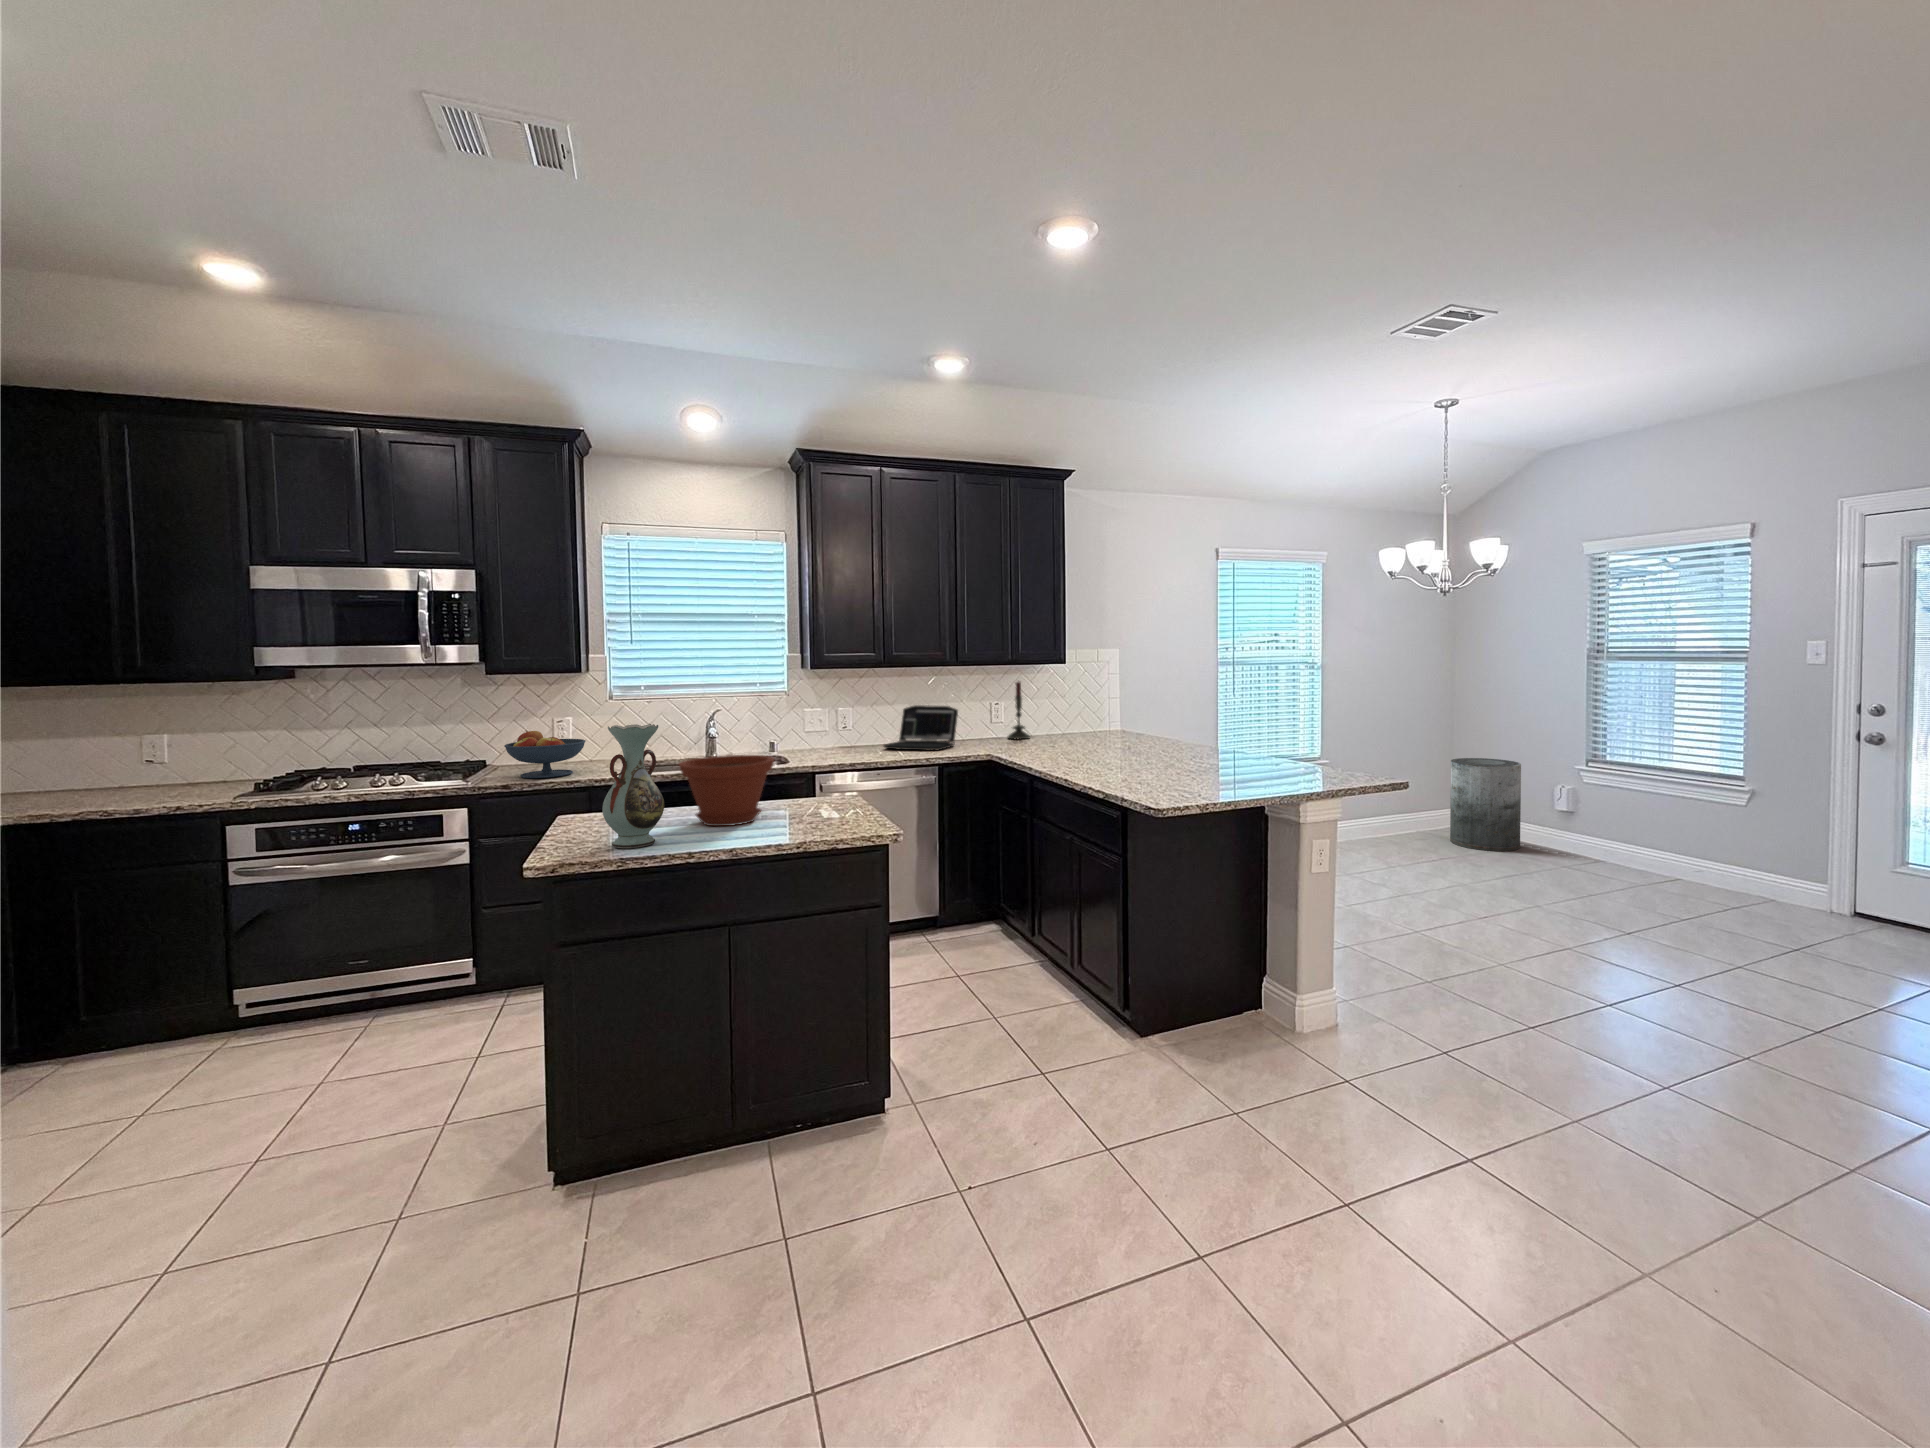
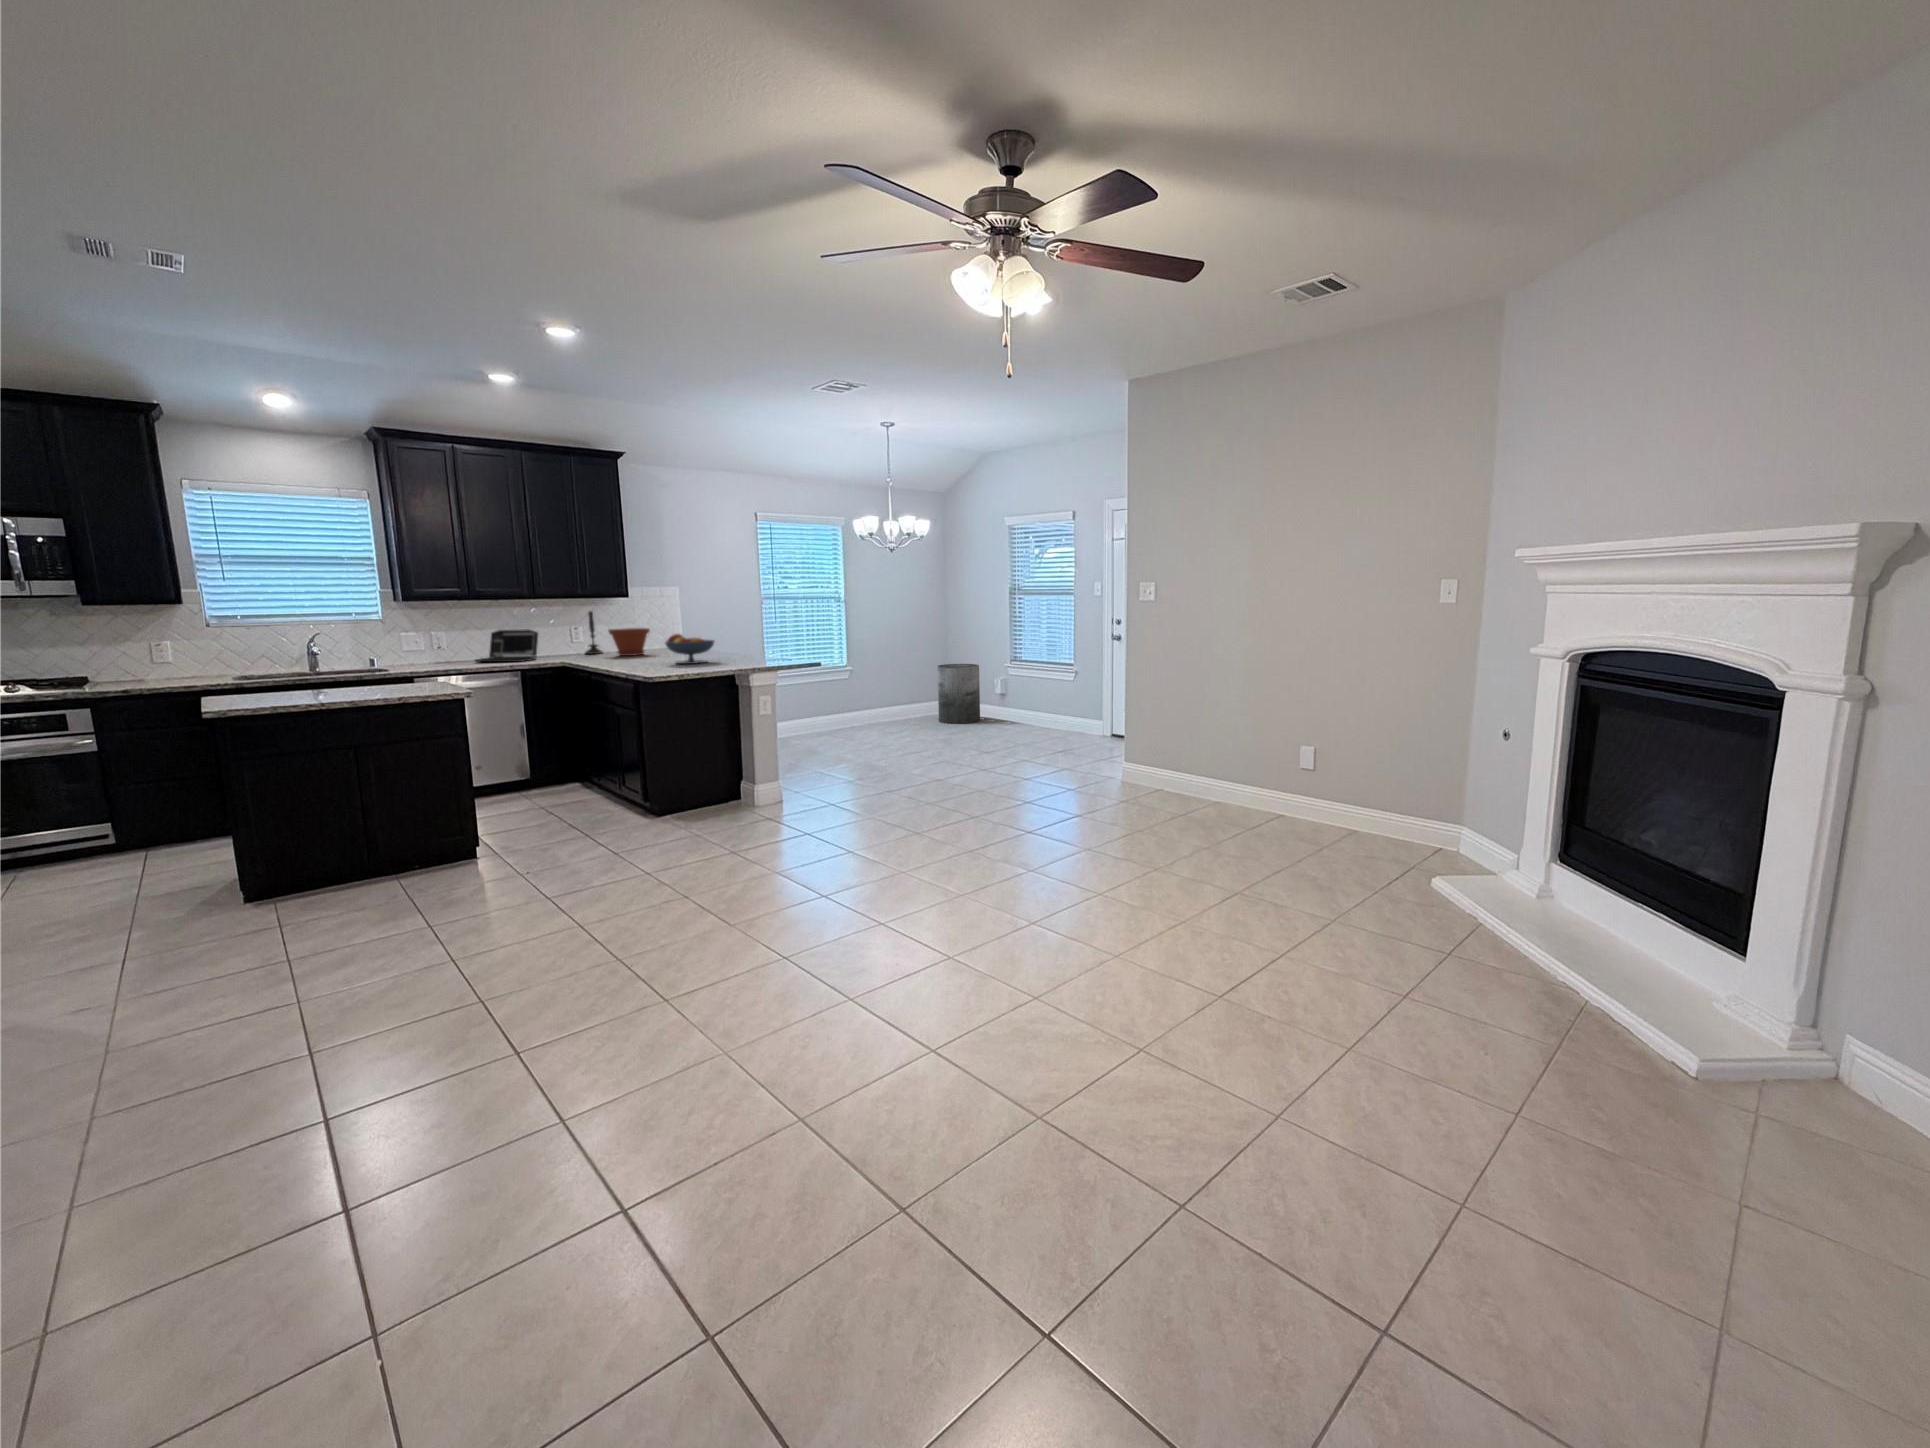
decorative vase: present [602,724,664,848] -> none [253,629,300,704]
fruit bowl: present [504,731,586,778] -> present [665,634,714,664]
plant pot: present [679,755,774,826] -> present [608,628,650,656]

